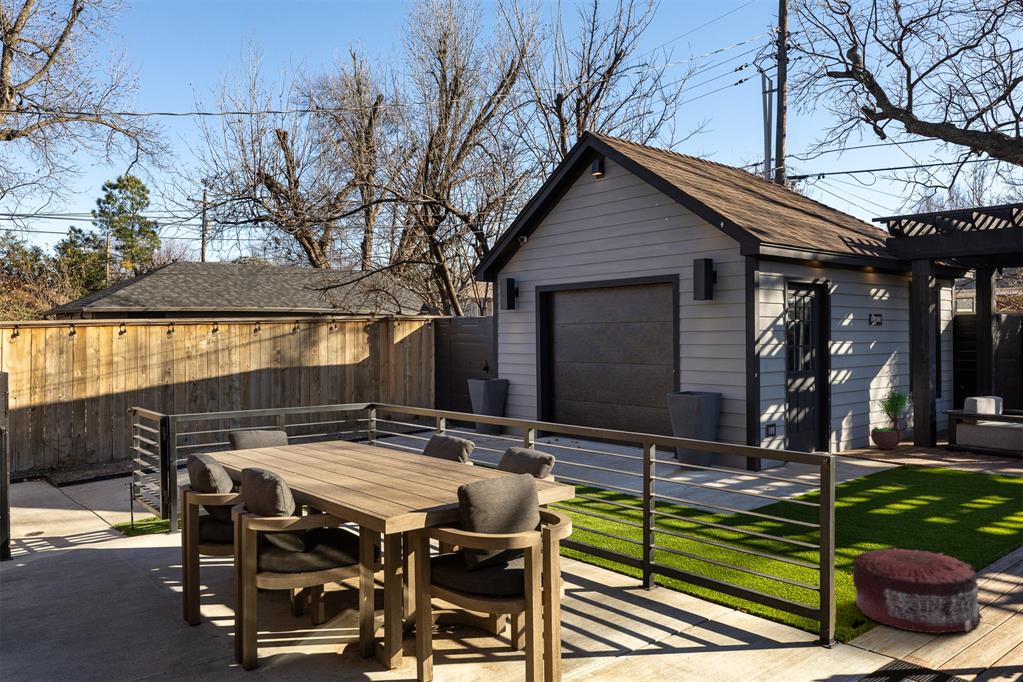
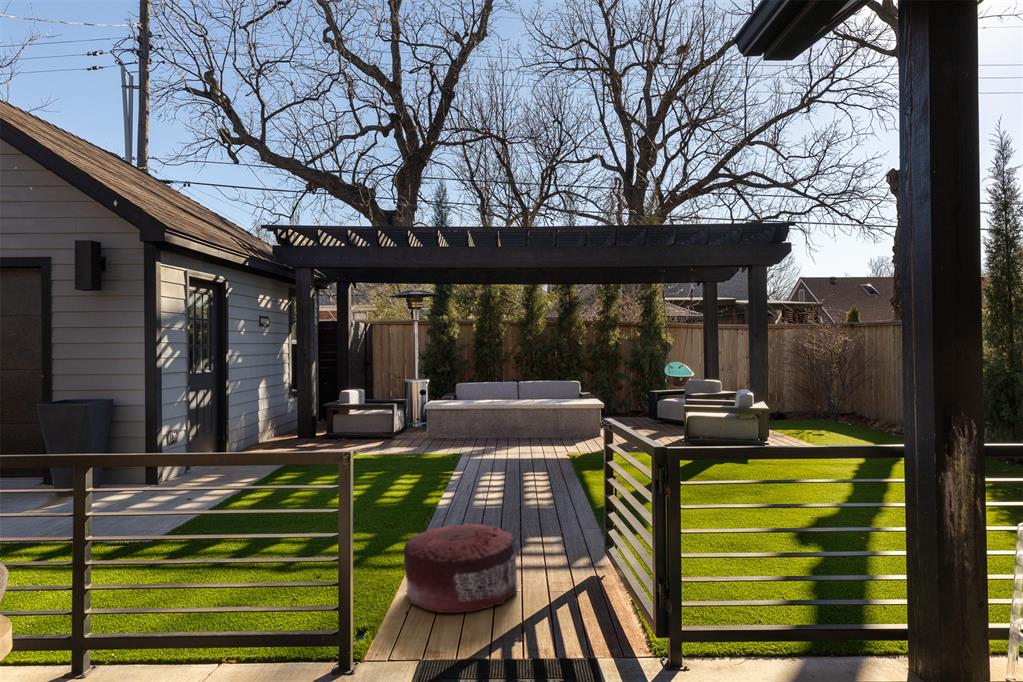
potted tree: present [871,391,910,449] -> none [263,385,297,446]

